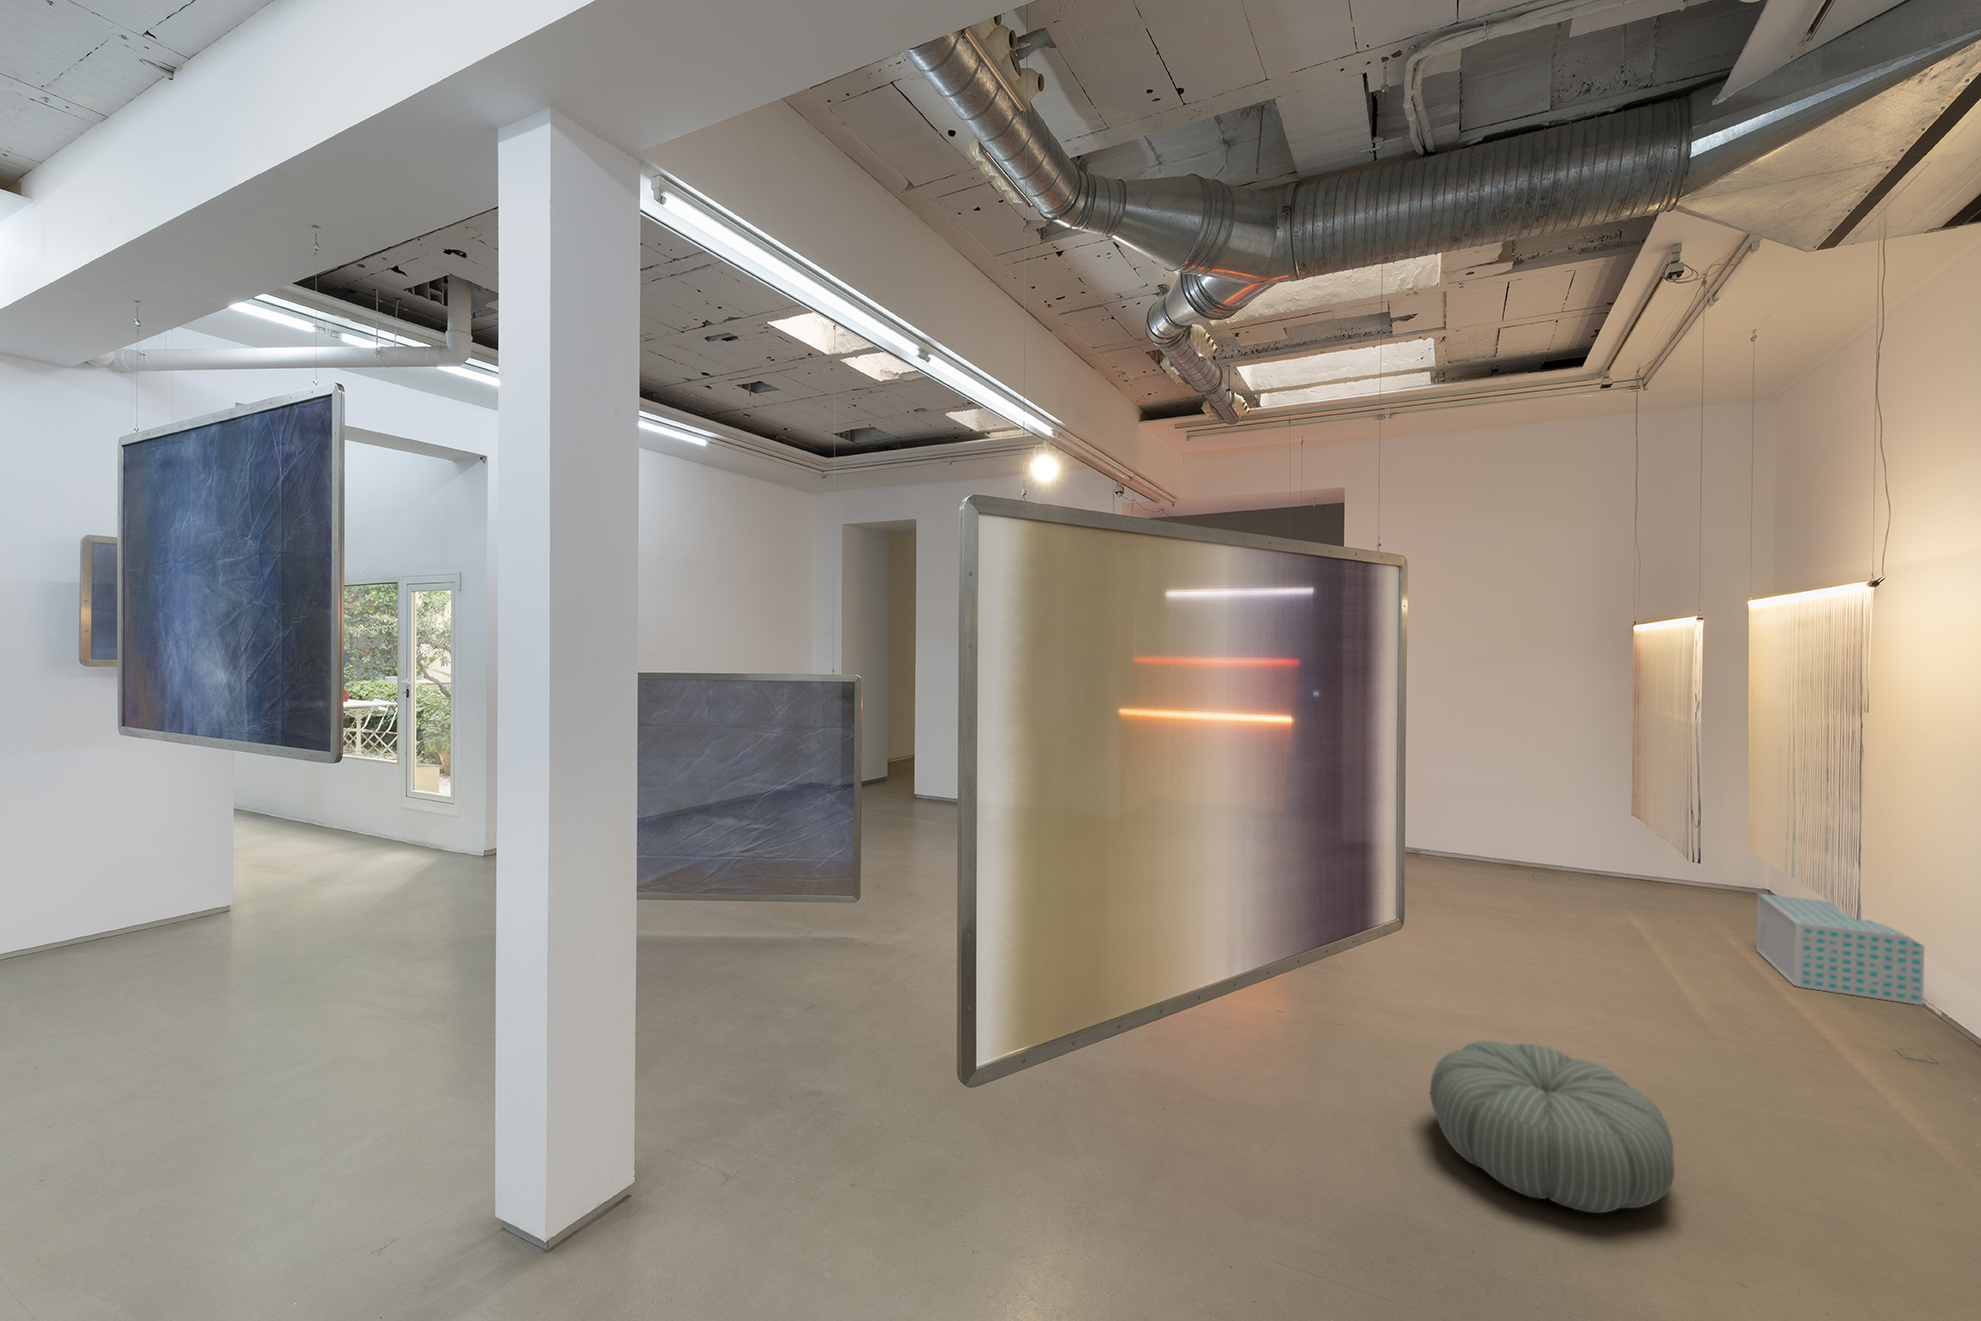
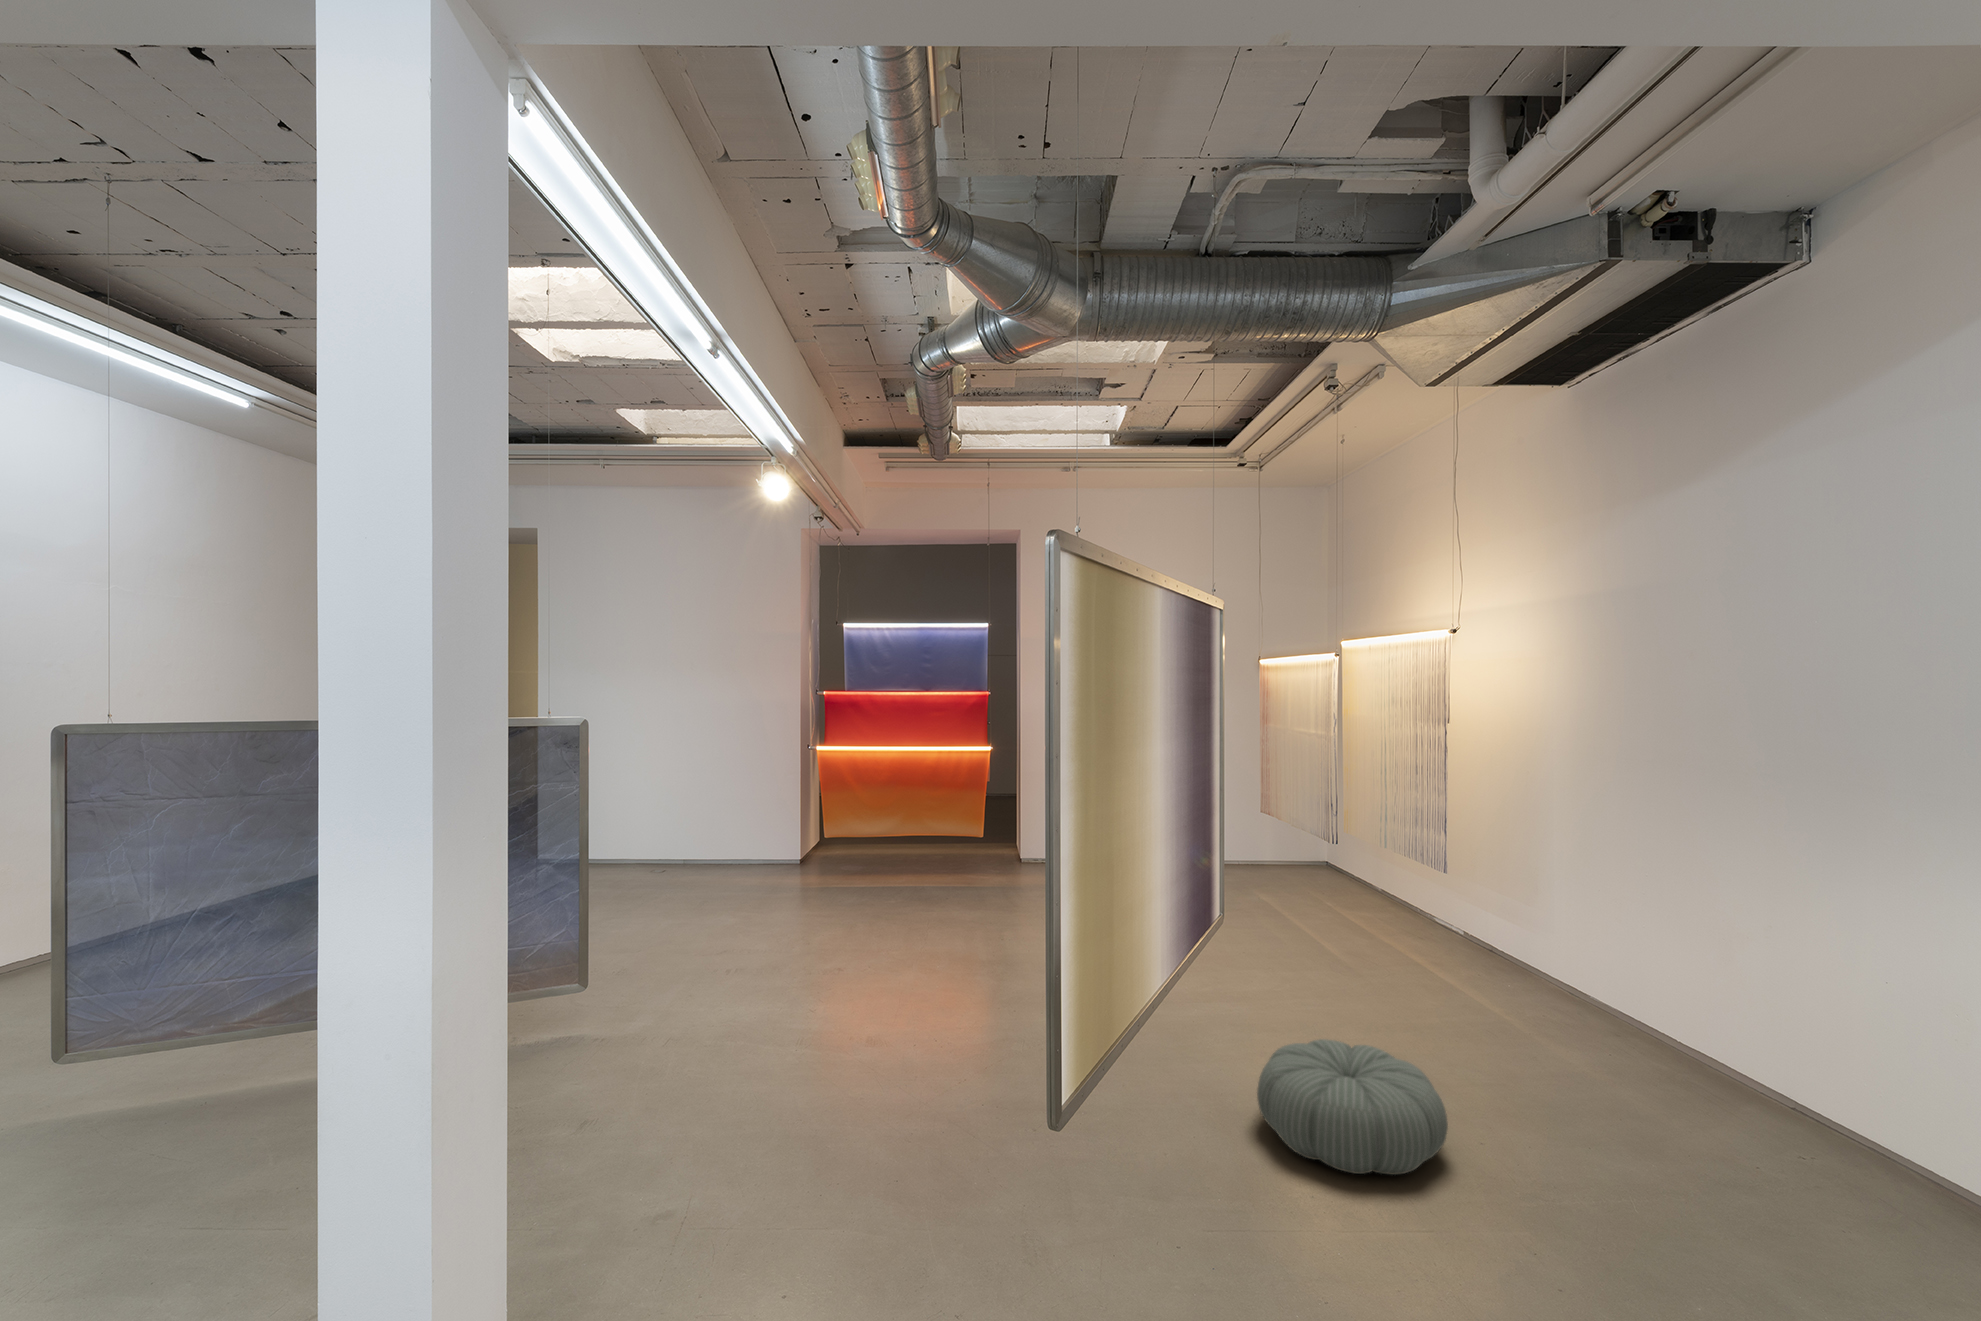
storage box: present [1756,894,1924,1005] -> none [1374,884,1482,955]

